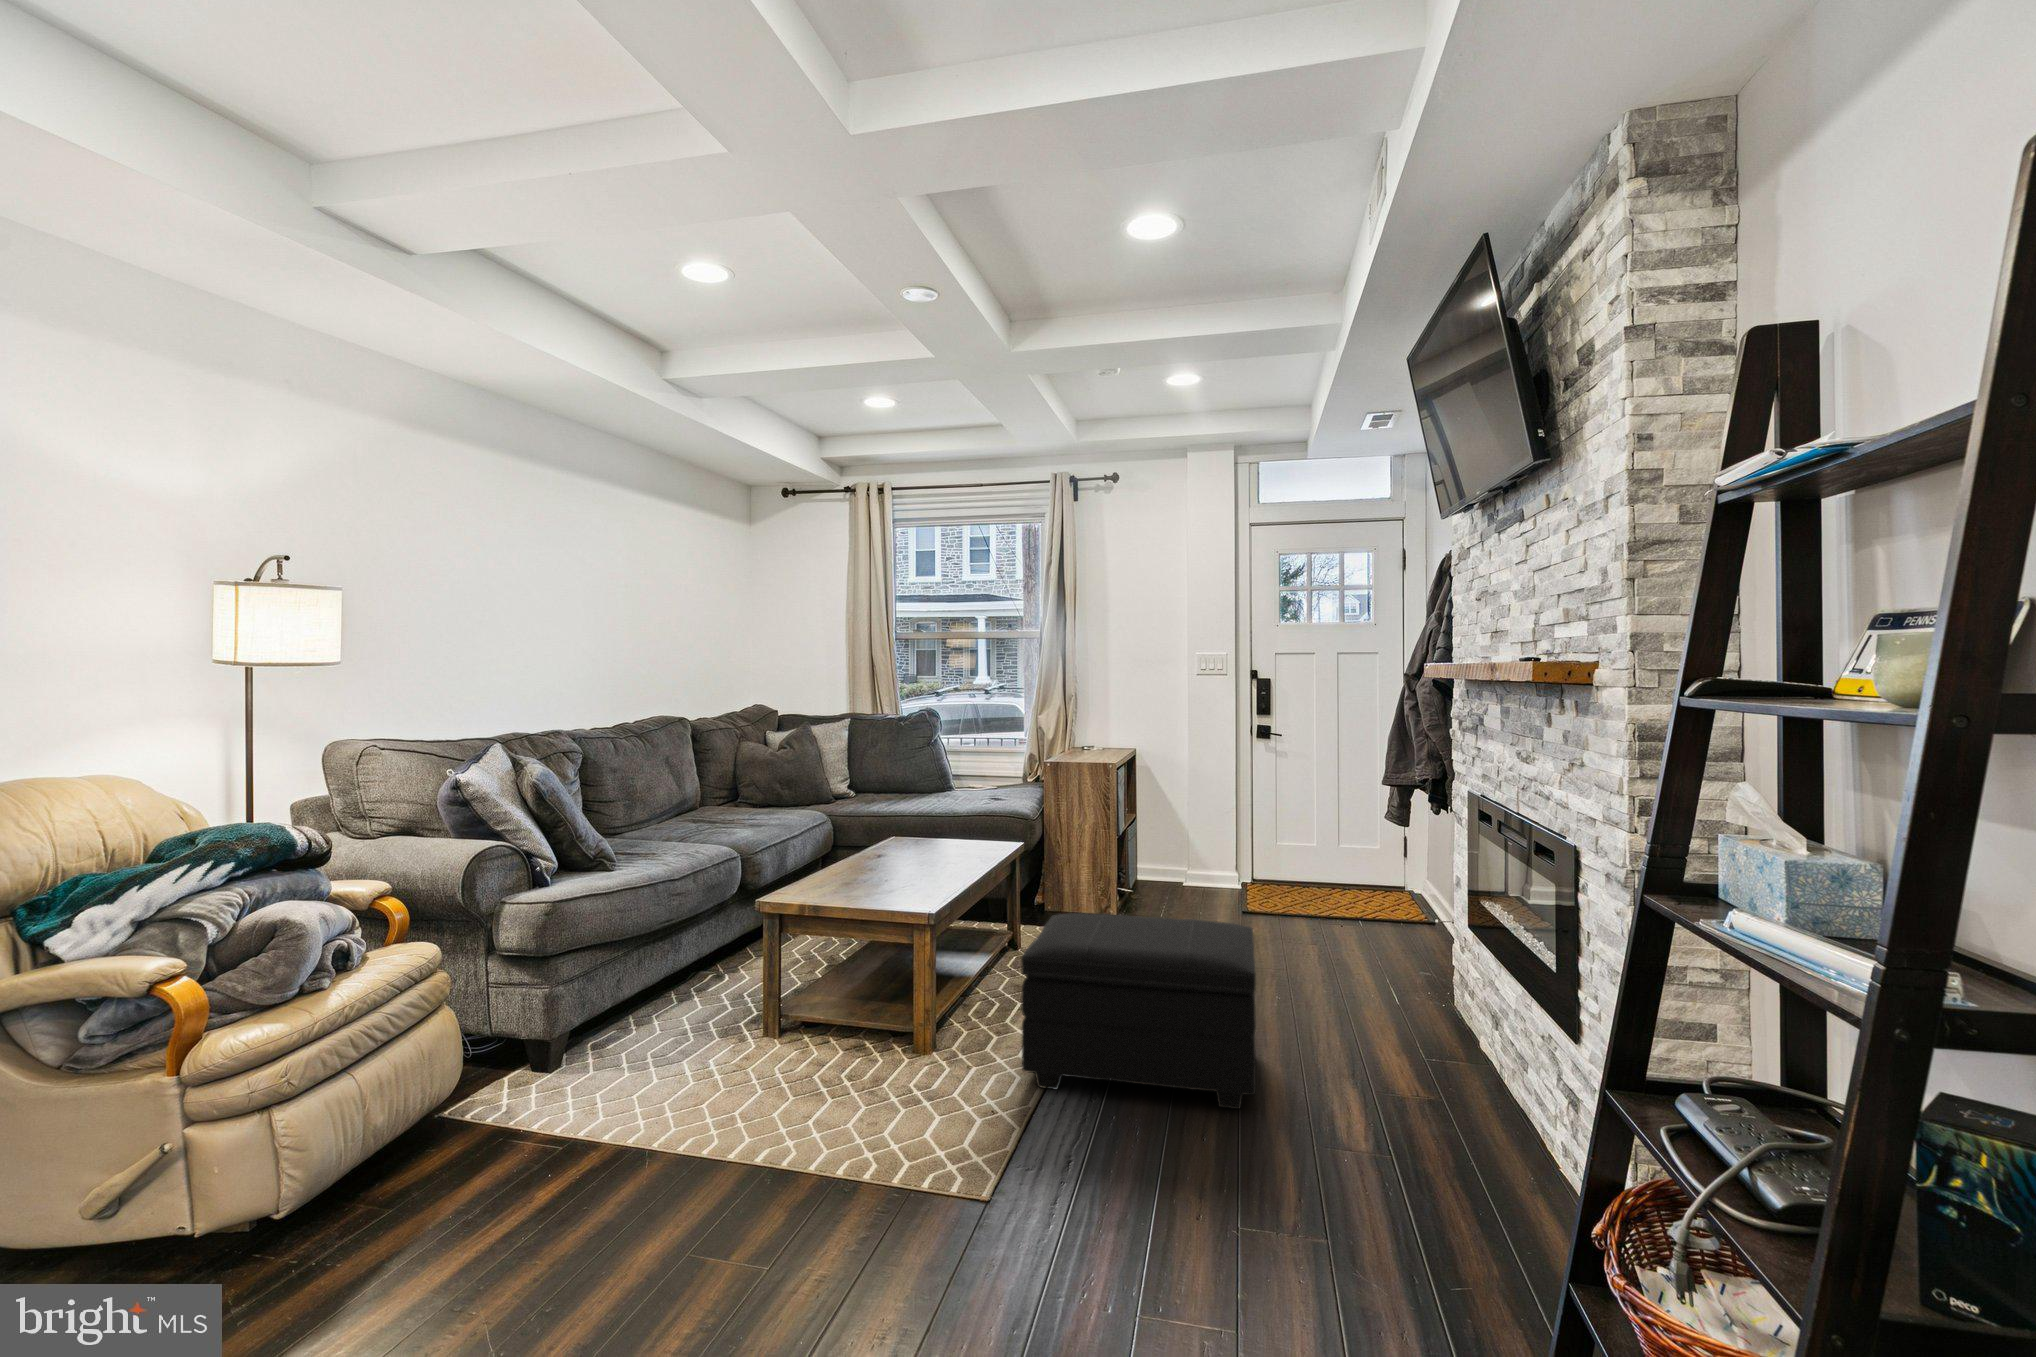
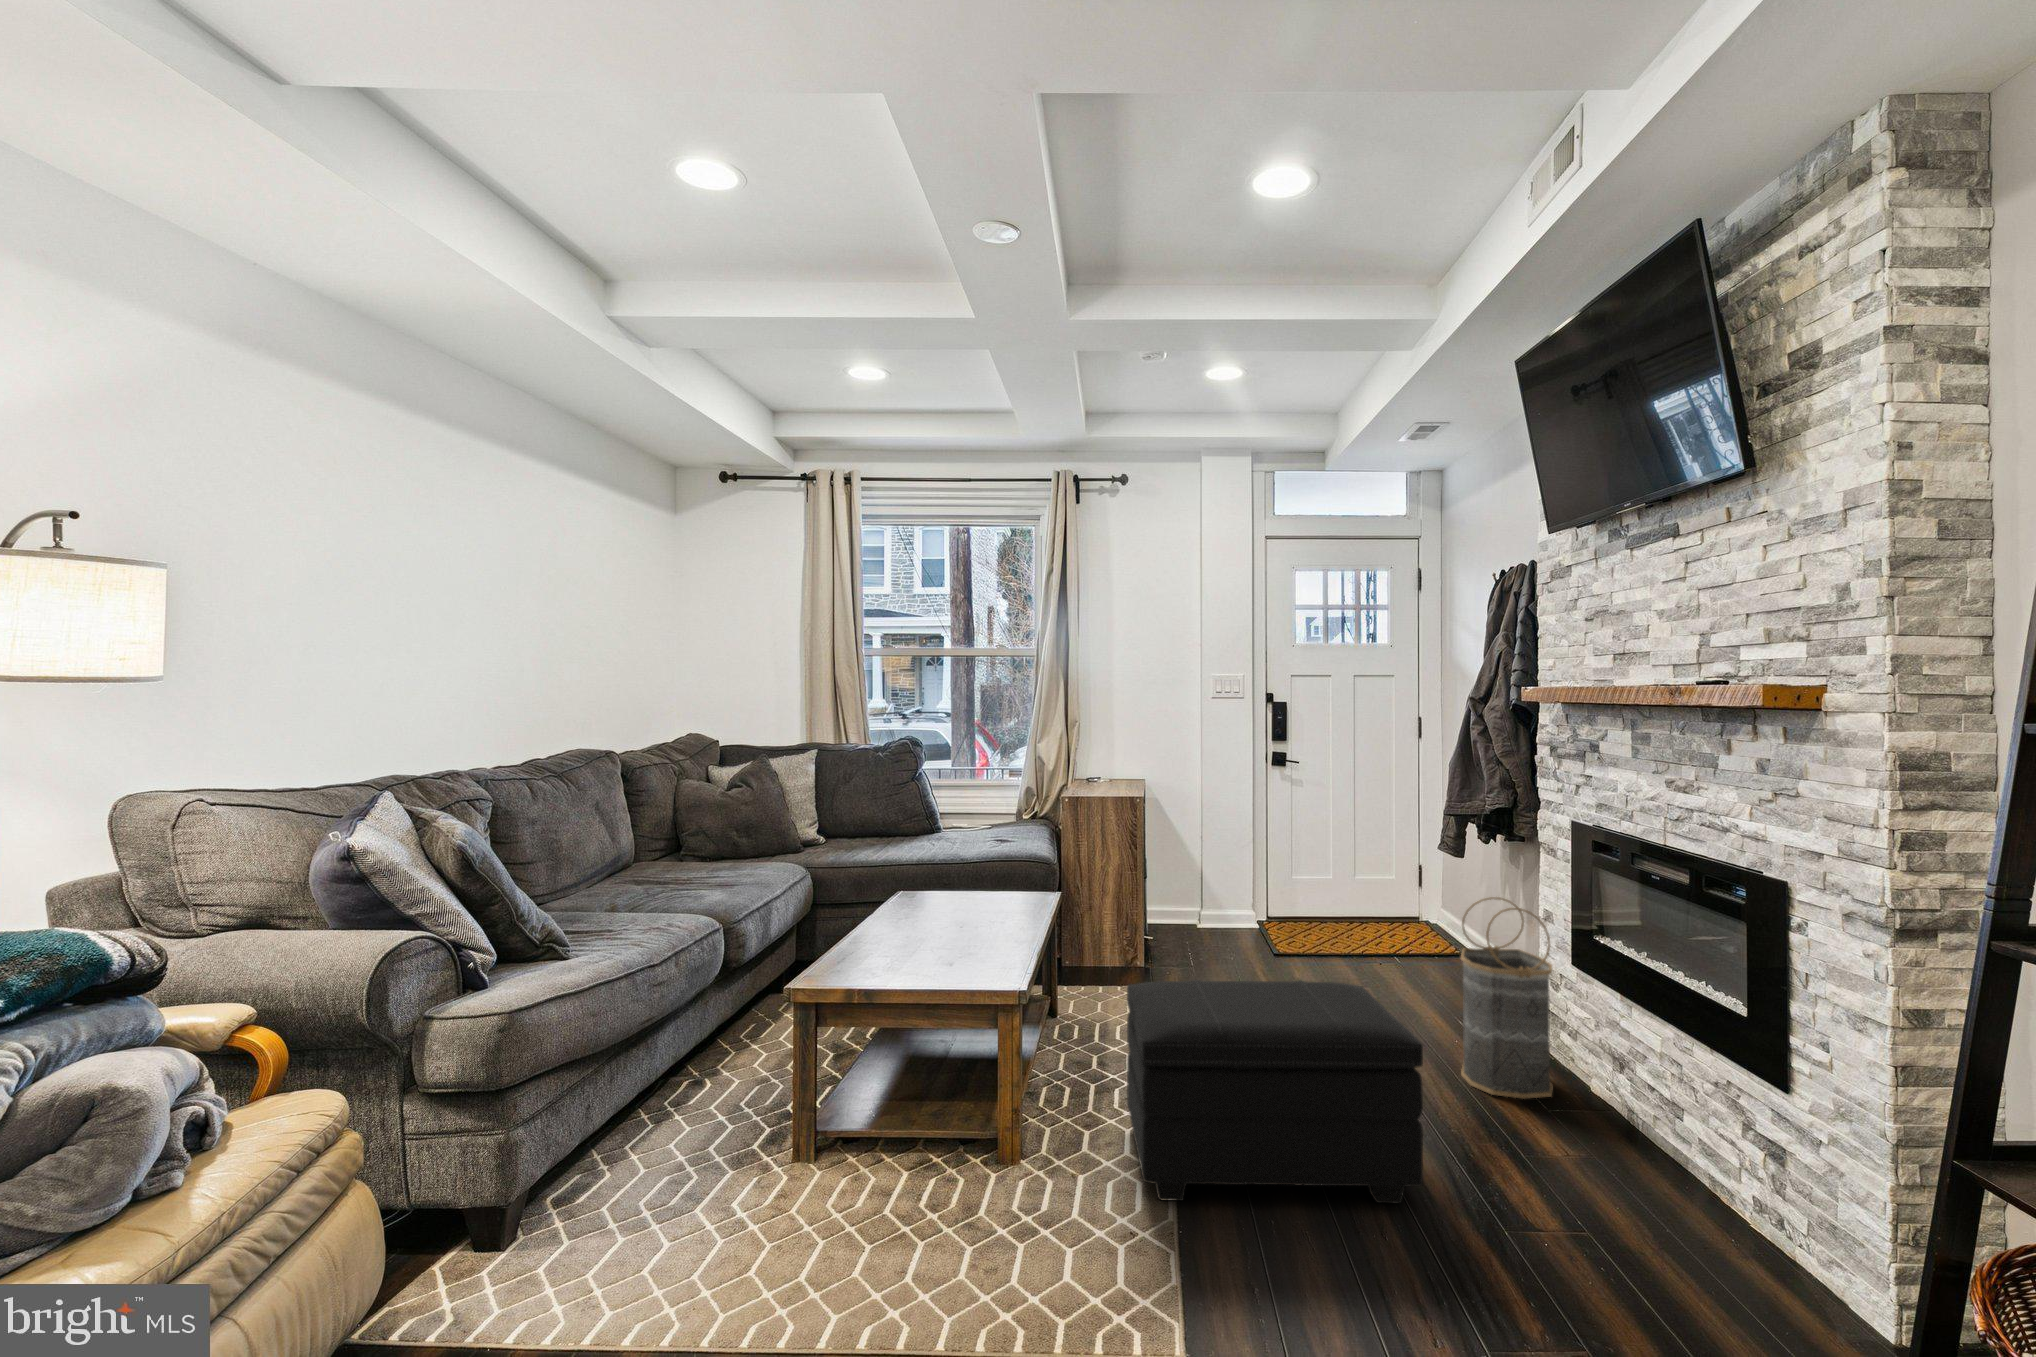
basket: none [1376,858,1456,1040] -> present [1461,897,1553,1098]

